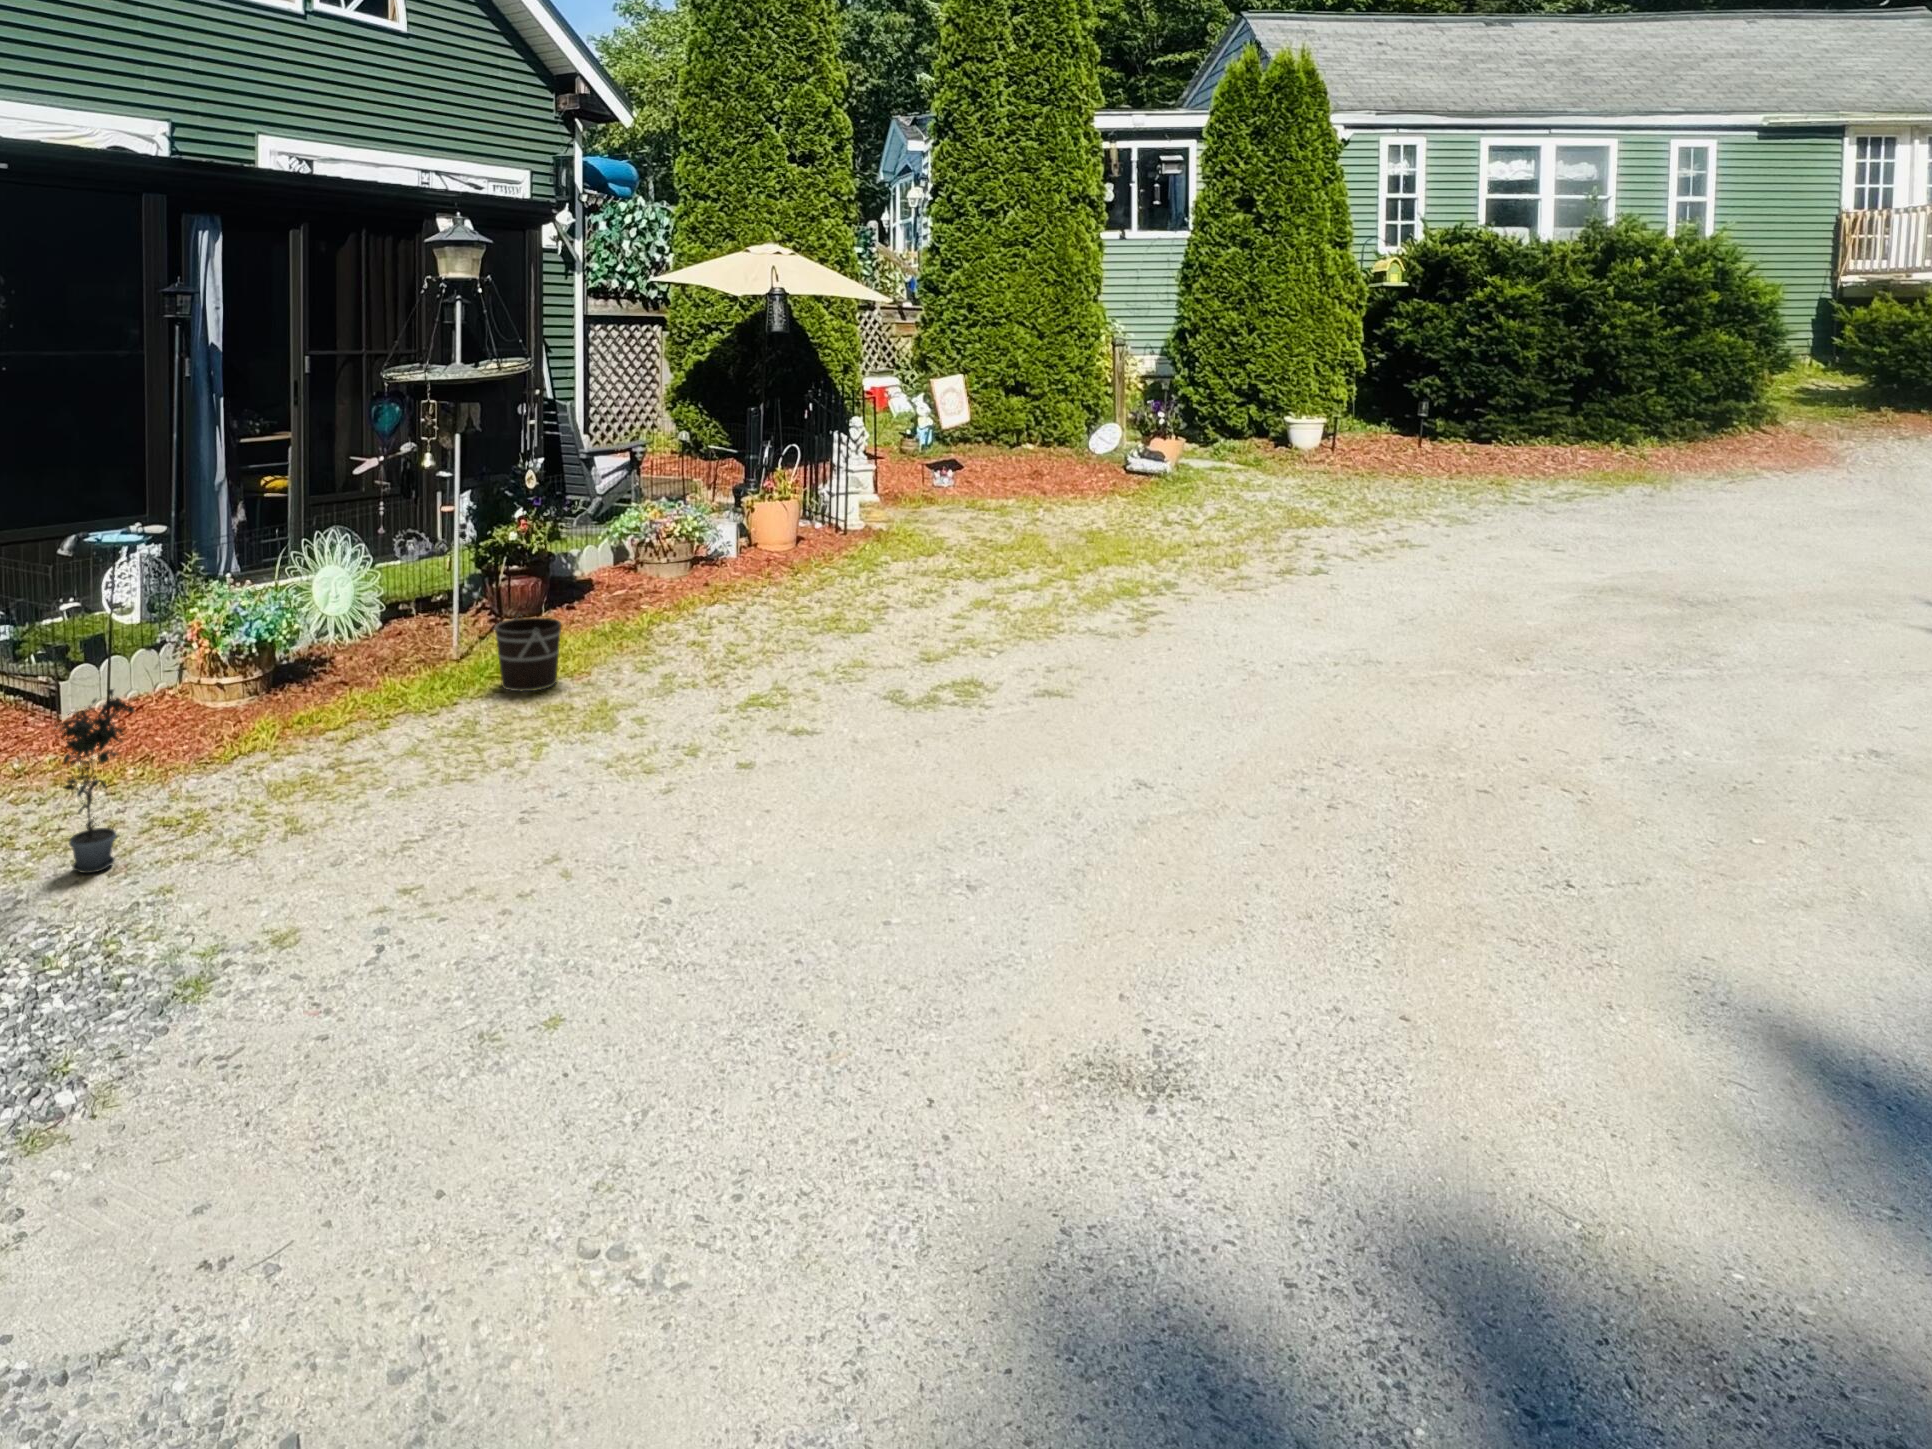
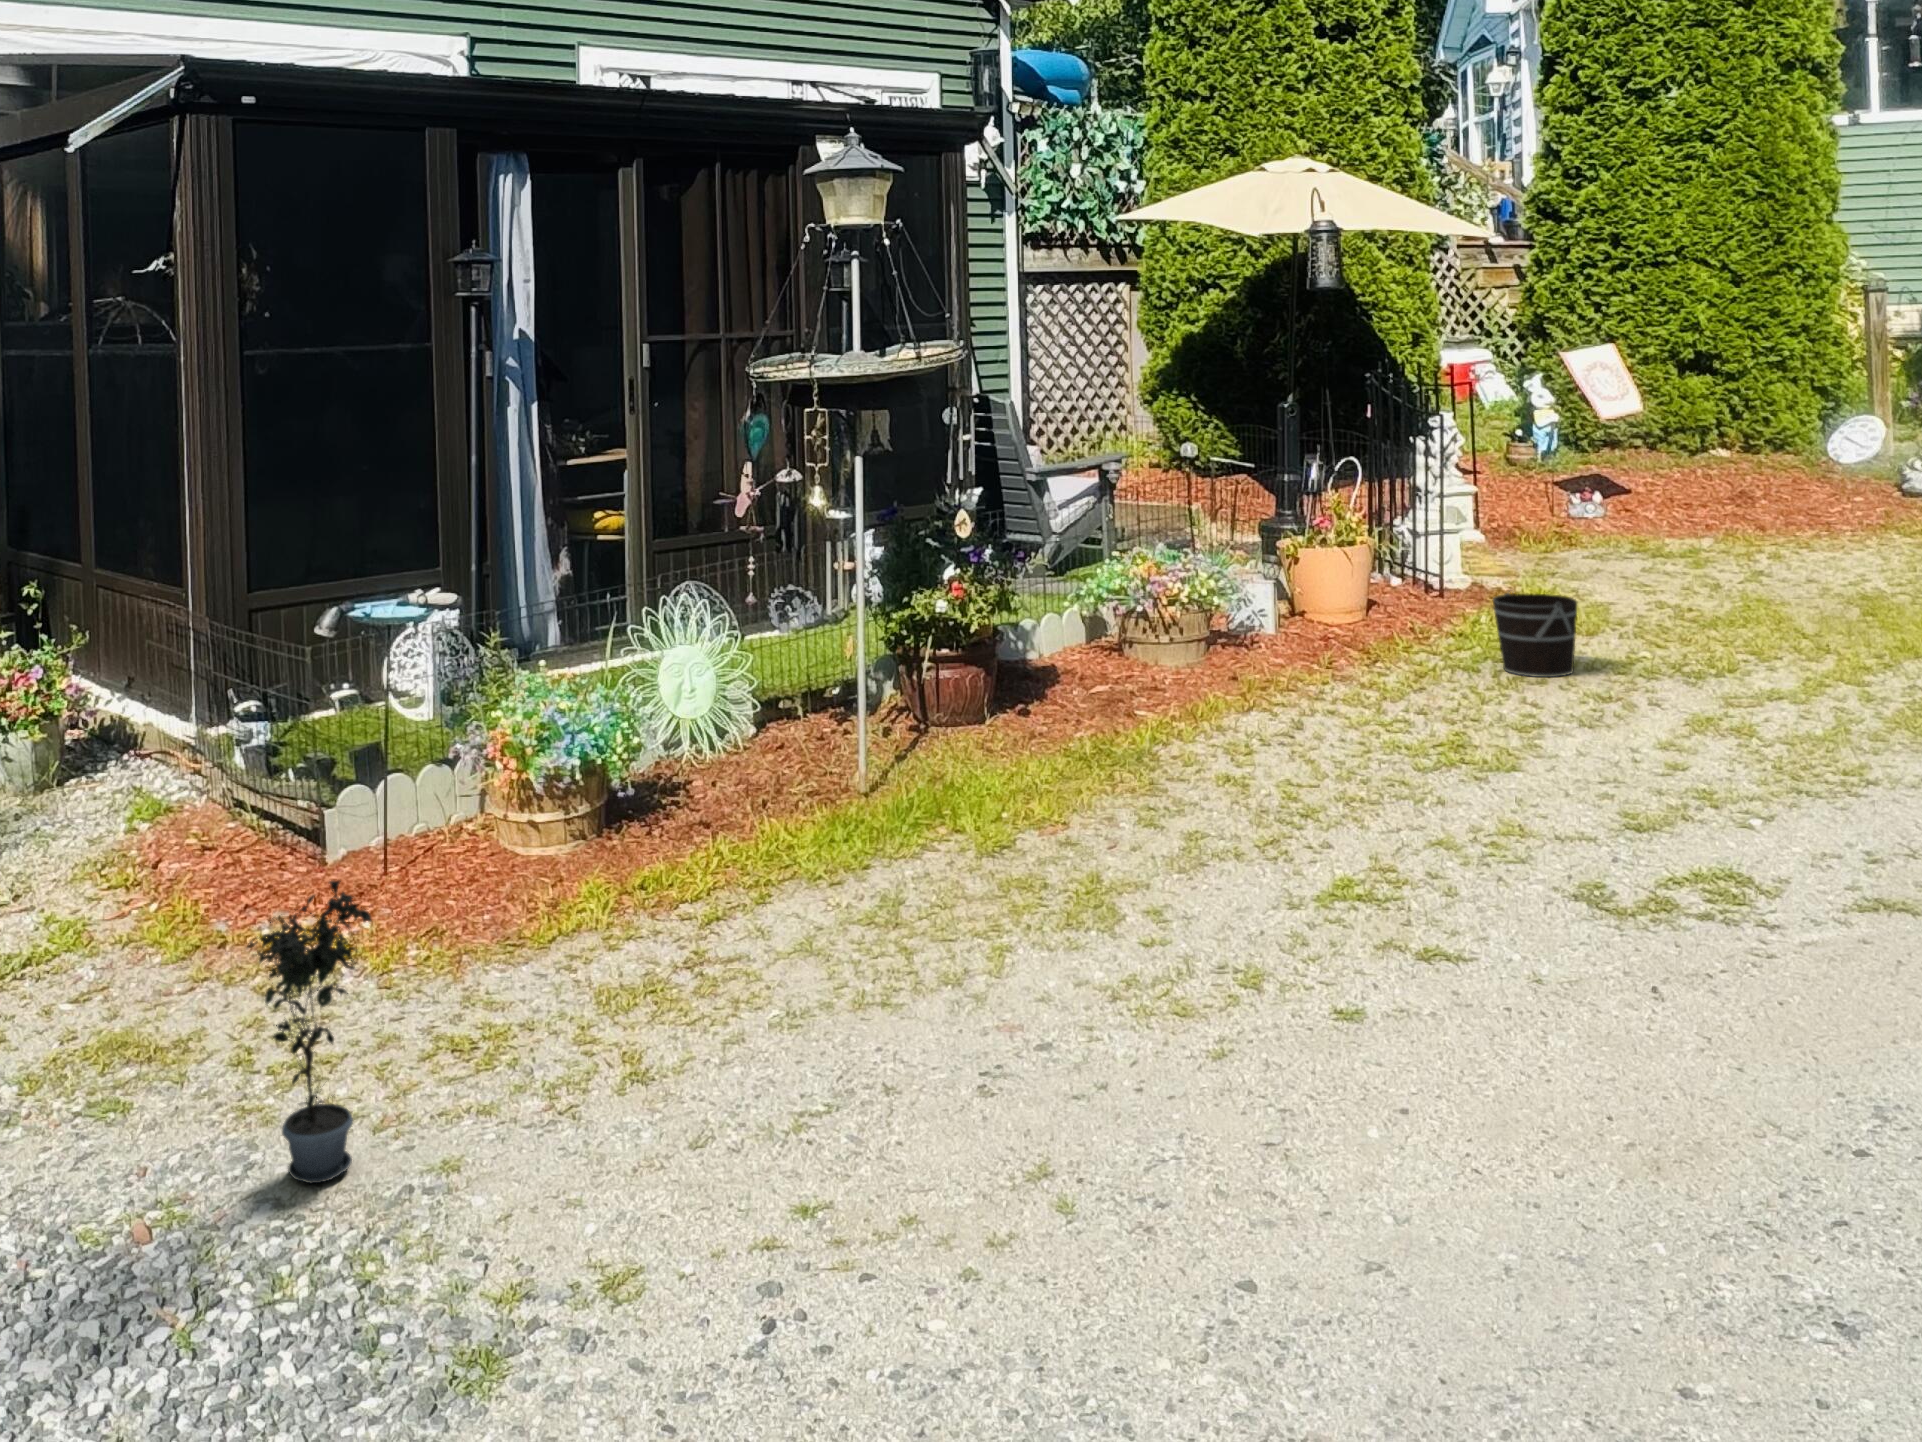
bucket: present [494,617,561,691] -> present [1493,593,1577,677]

